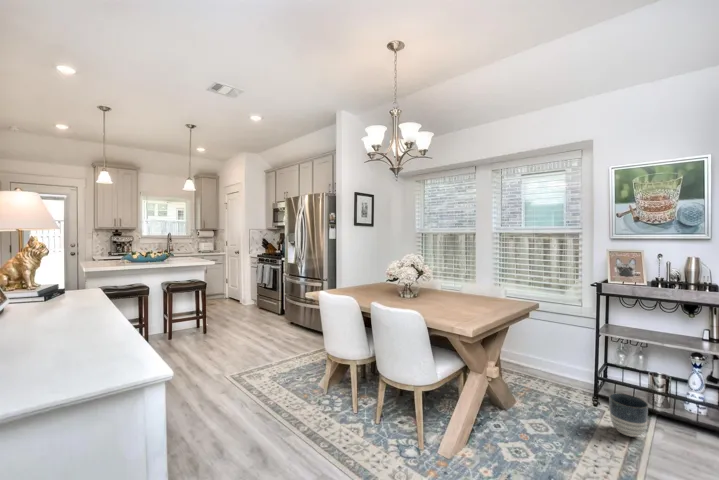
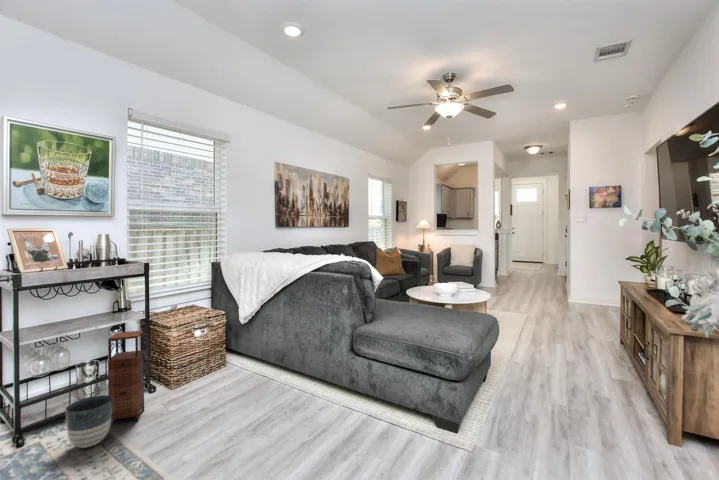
storage cabinet: none [656,354,704,447] -> present [108,330,144,425]

